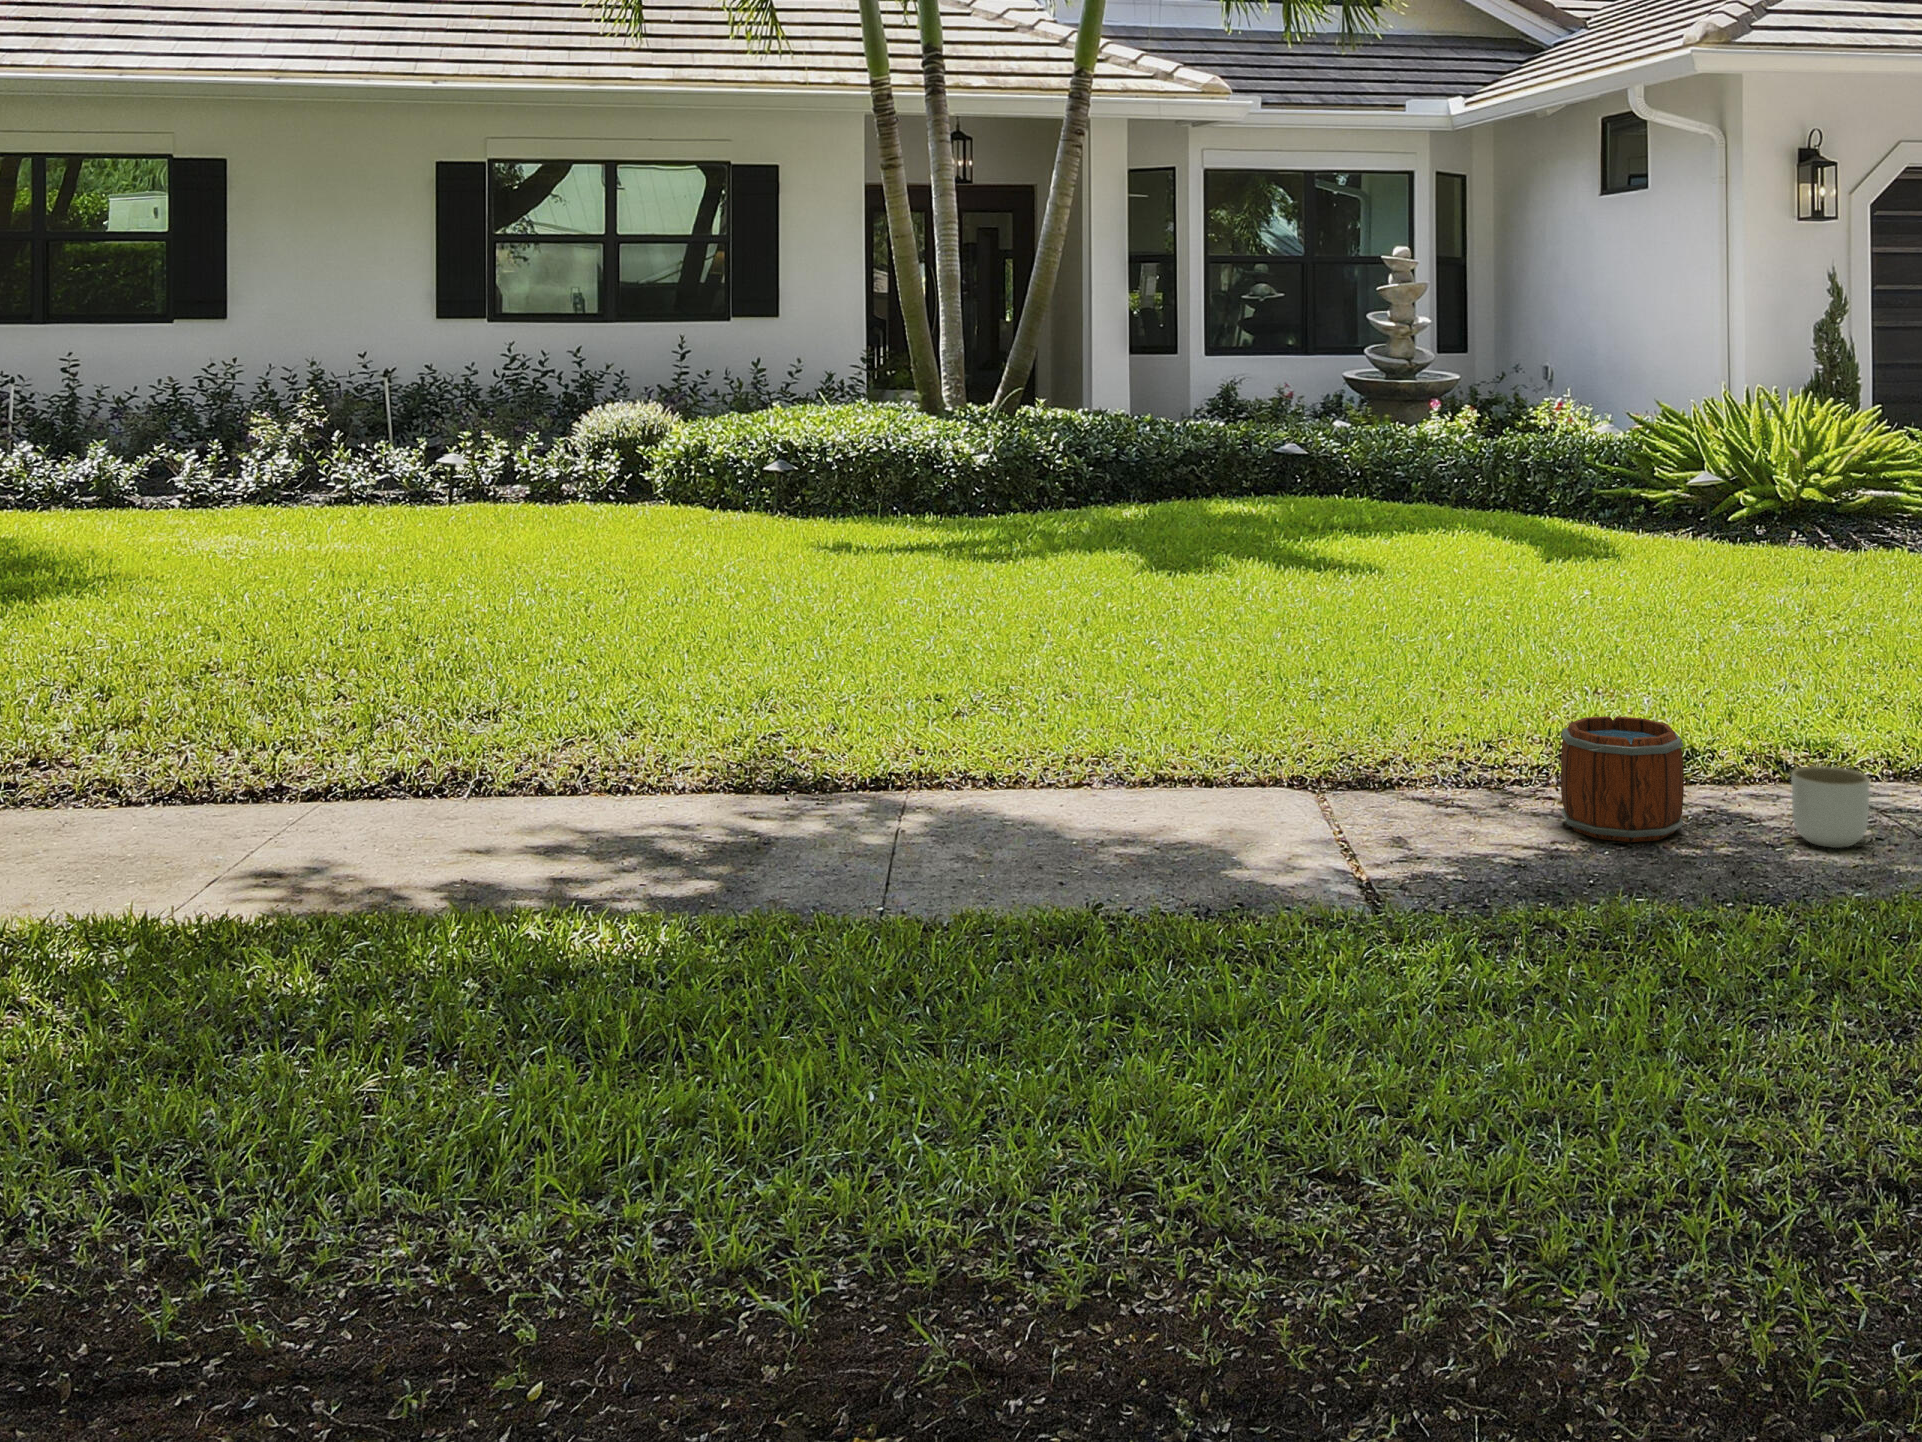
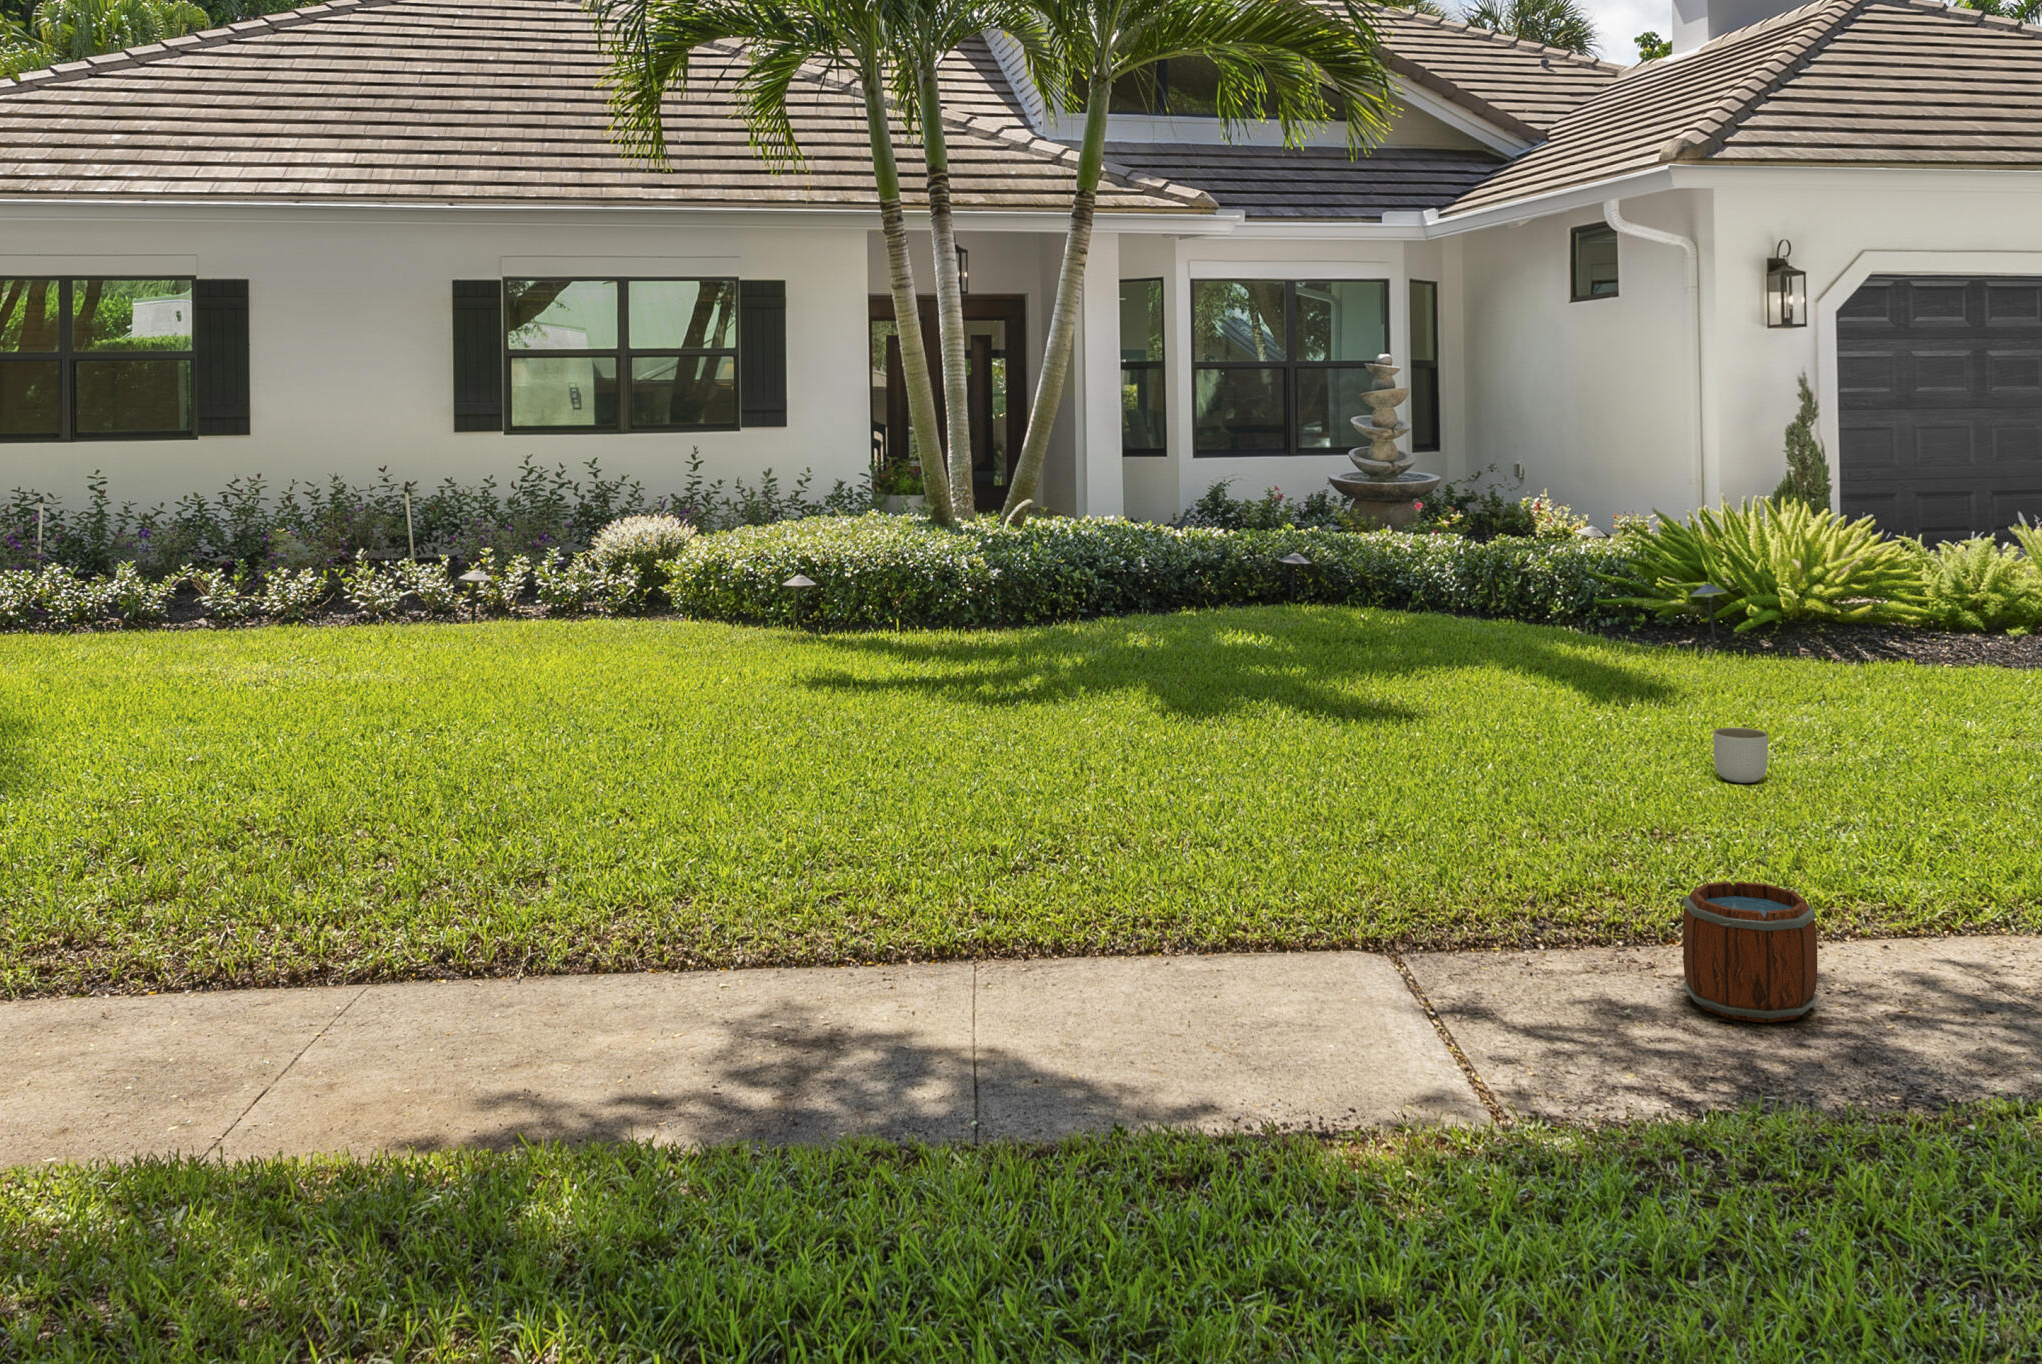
planter: present [1791,766,1870,848] -> present [1713,728,1768,783]

